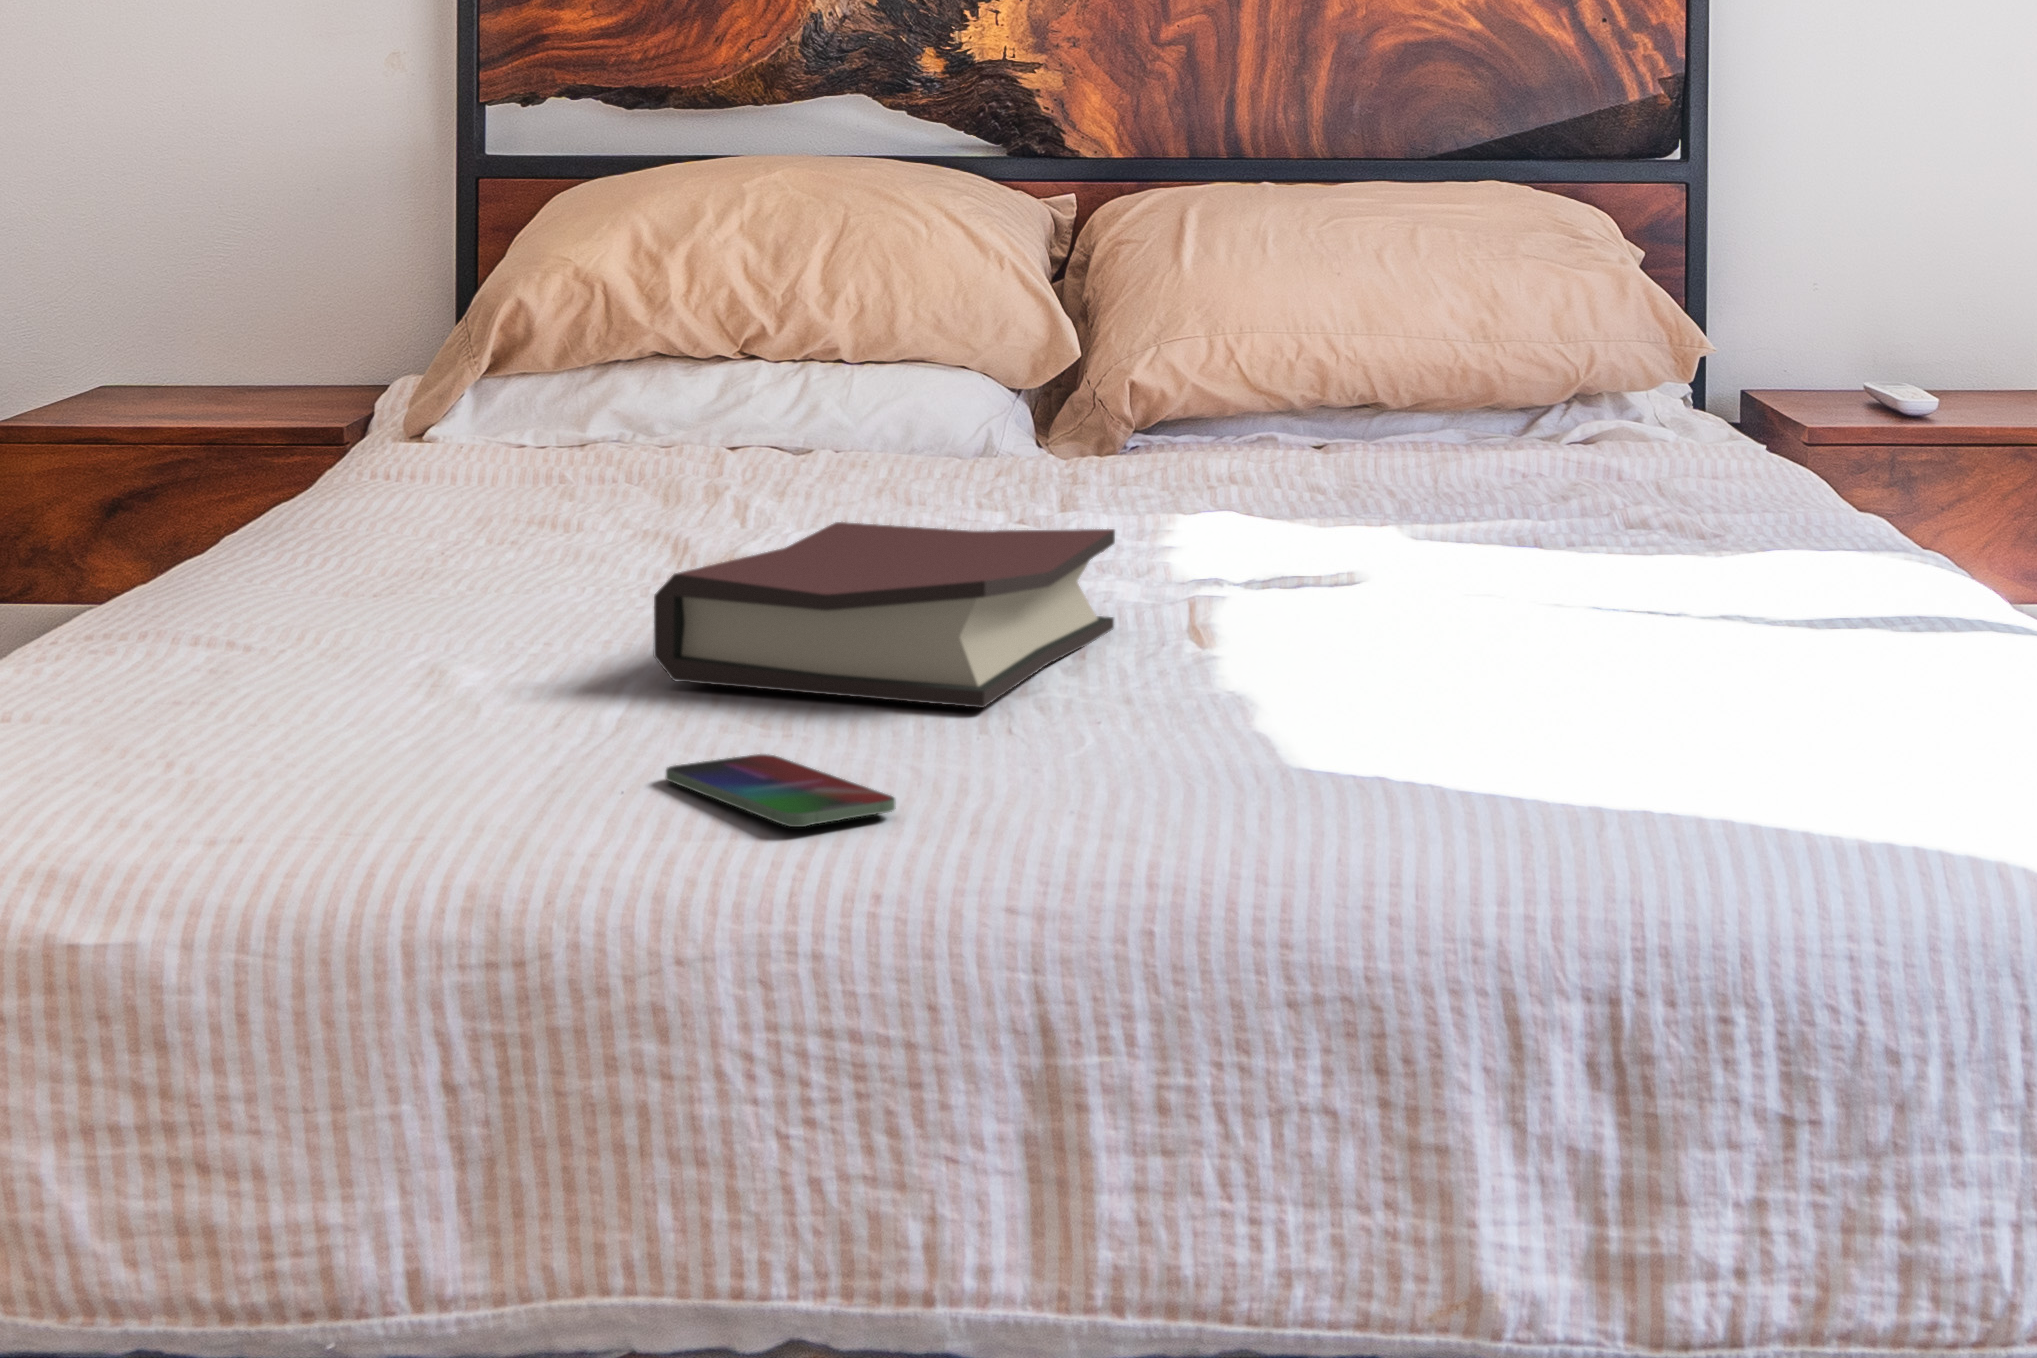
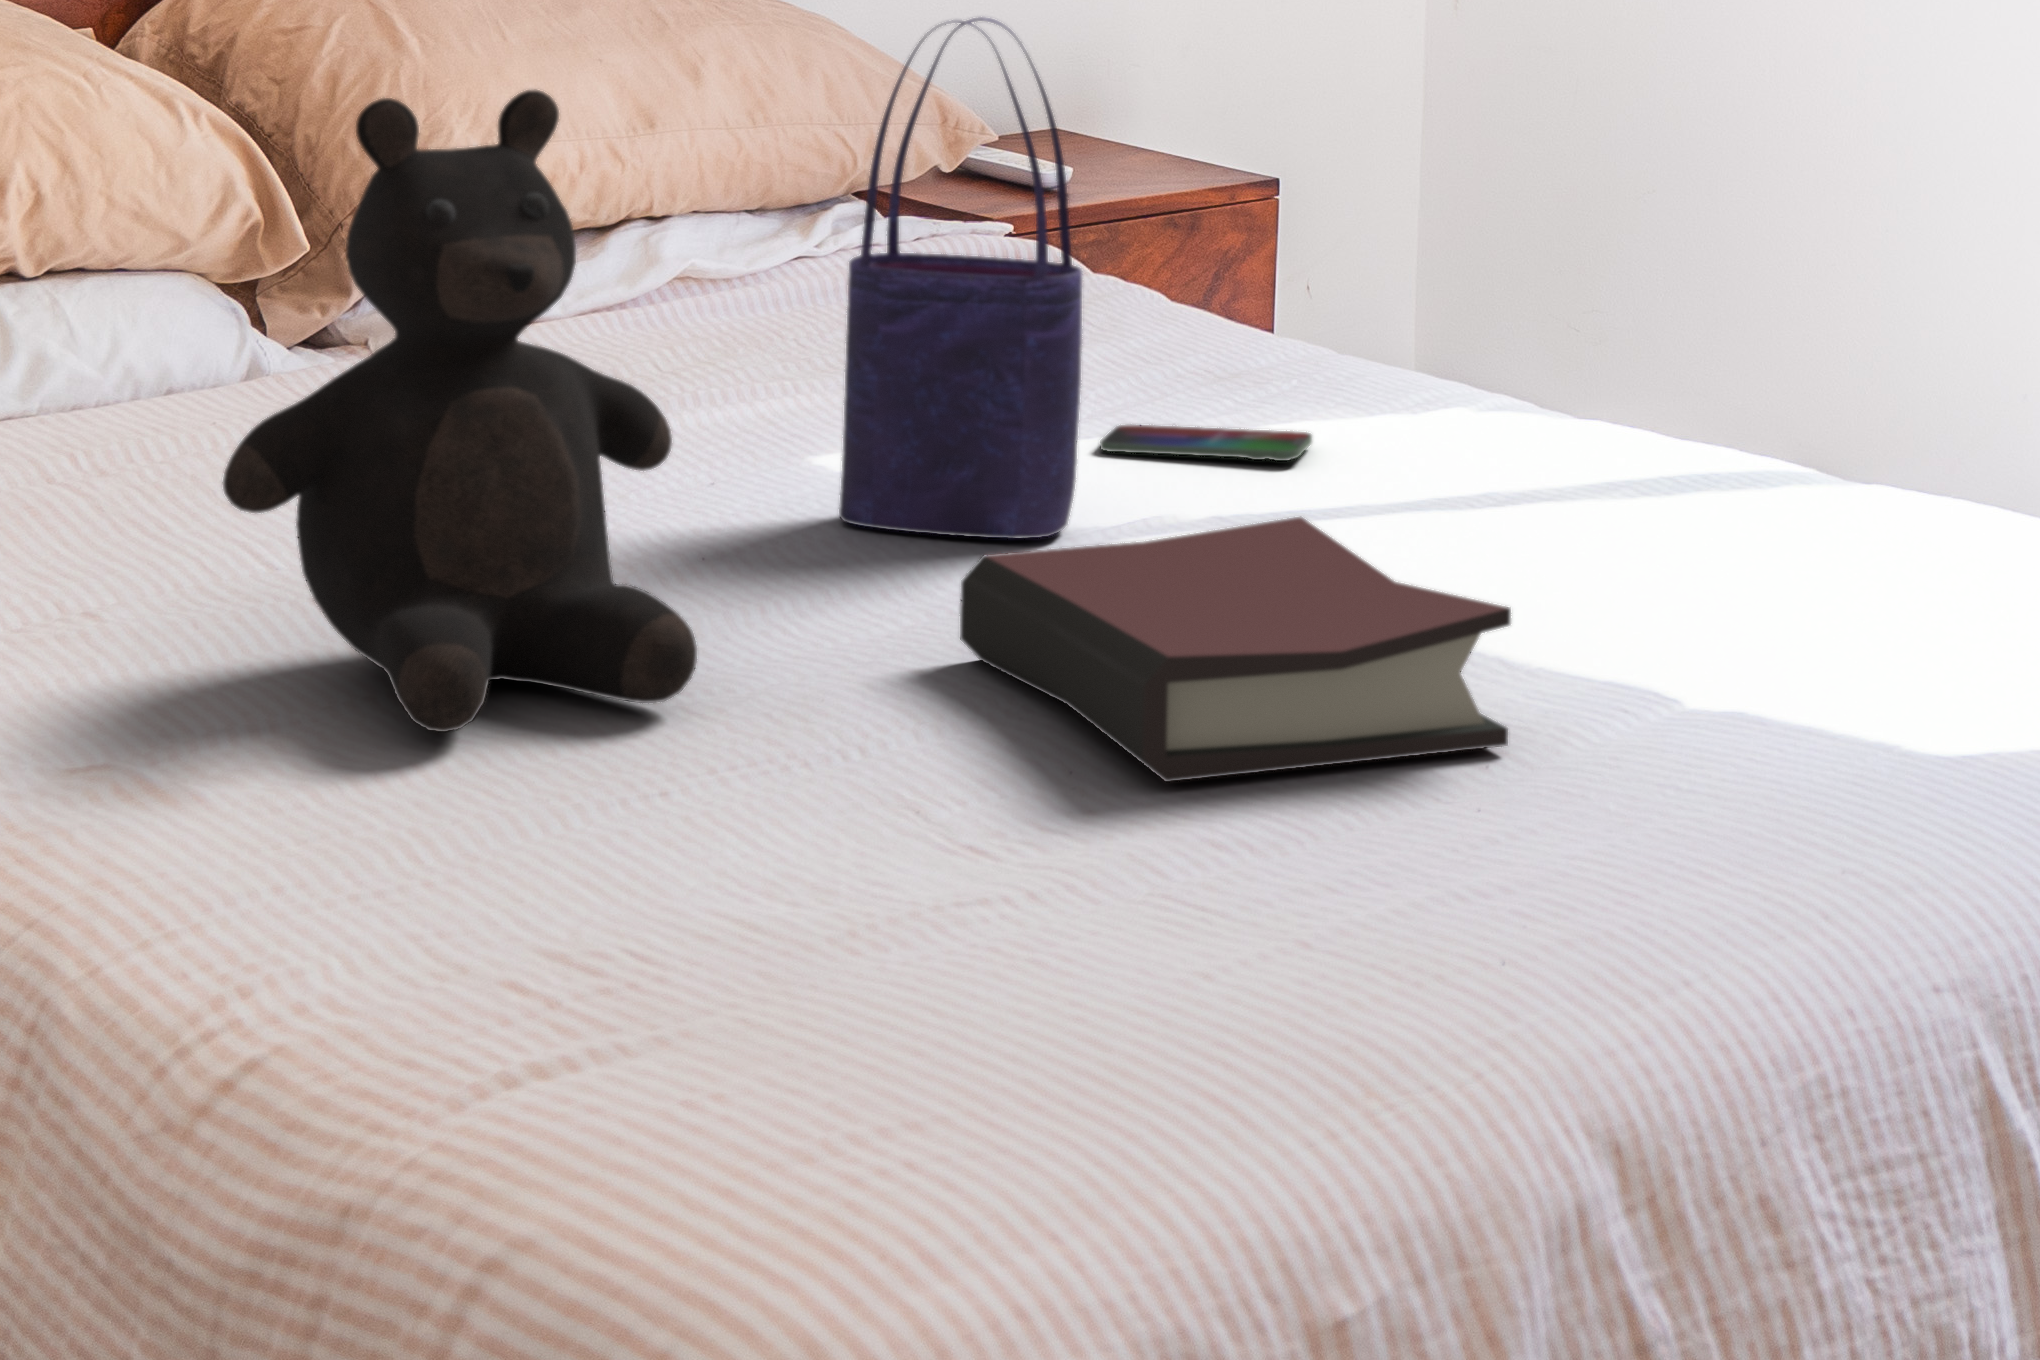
tote bag: none [1012,123,1163,556] -> present [839,18,1082,539]
teddy bear: none [343,131,697,591] -> present [223,90,697,732]
smartphone: present [666,754,895,827] -> present [1100,425,1312,461]

